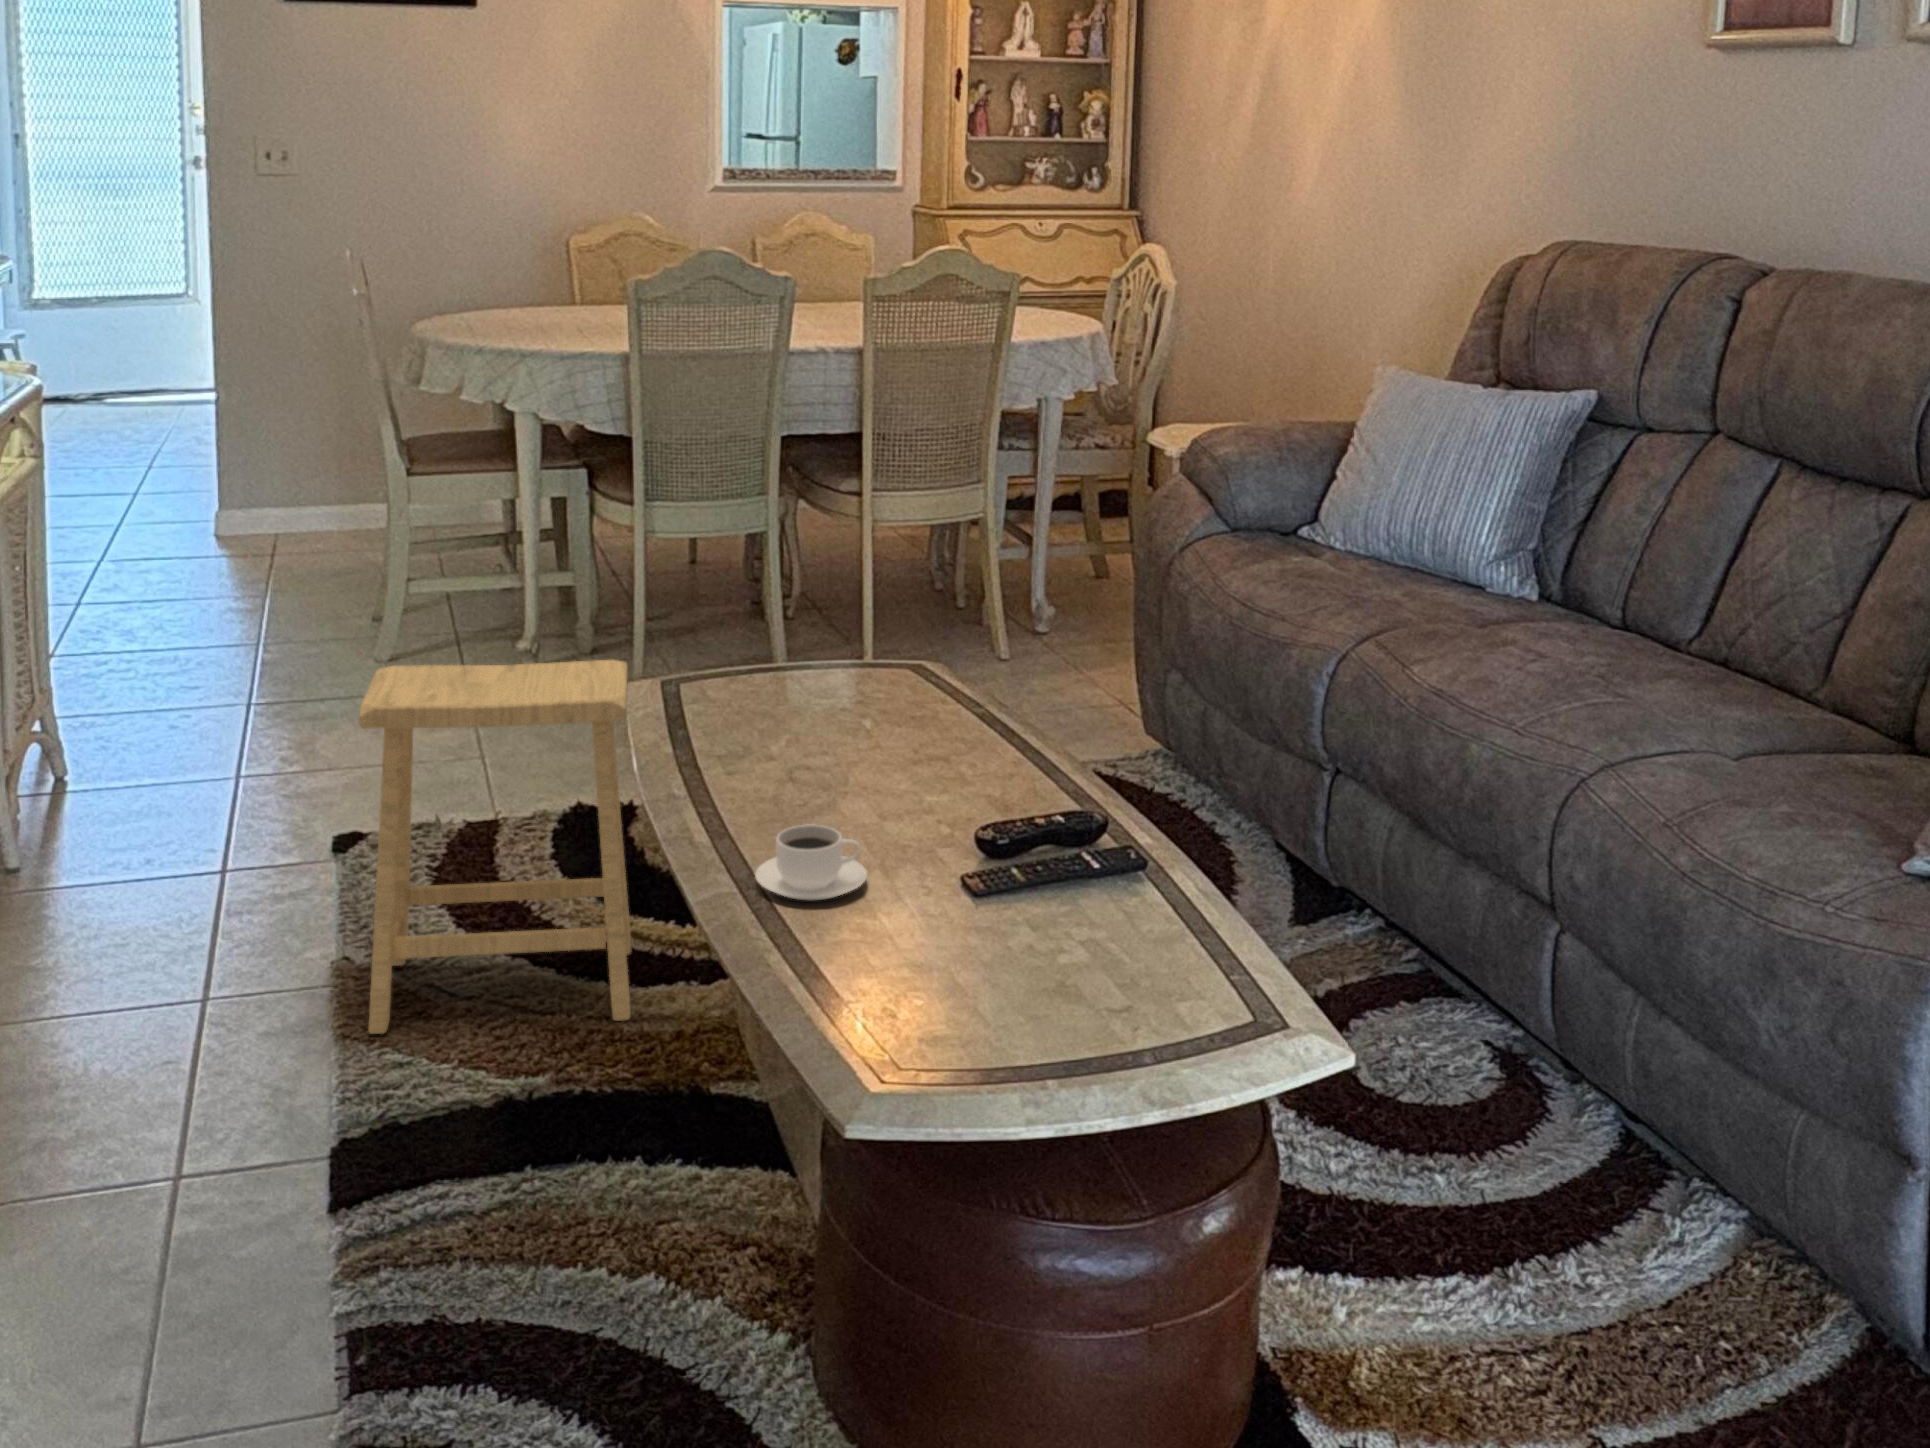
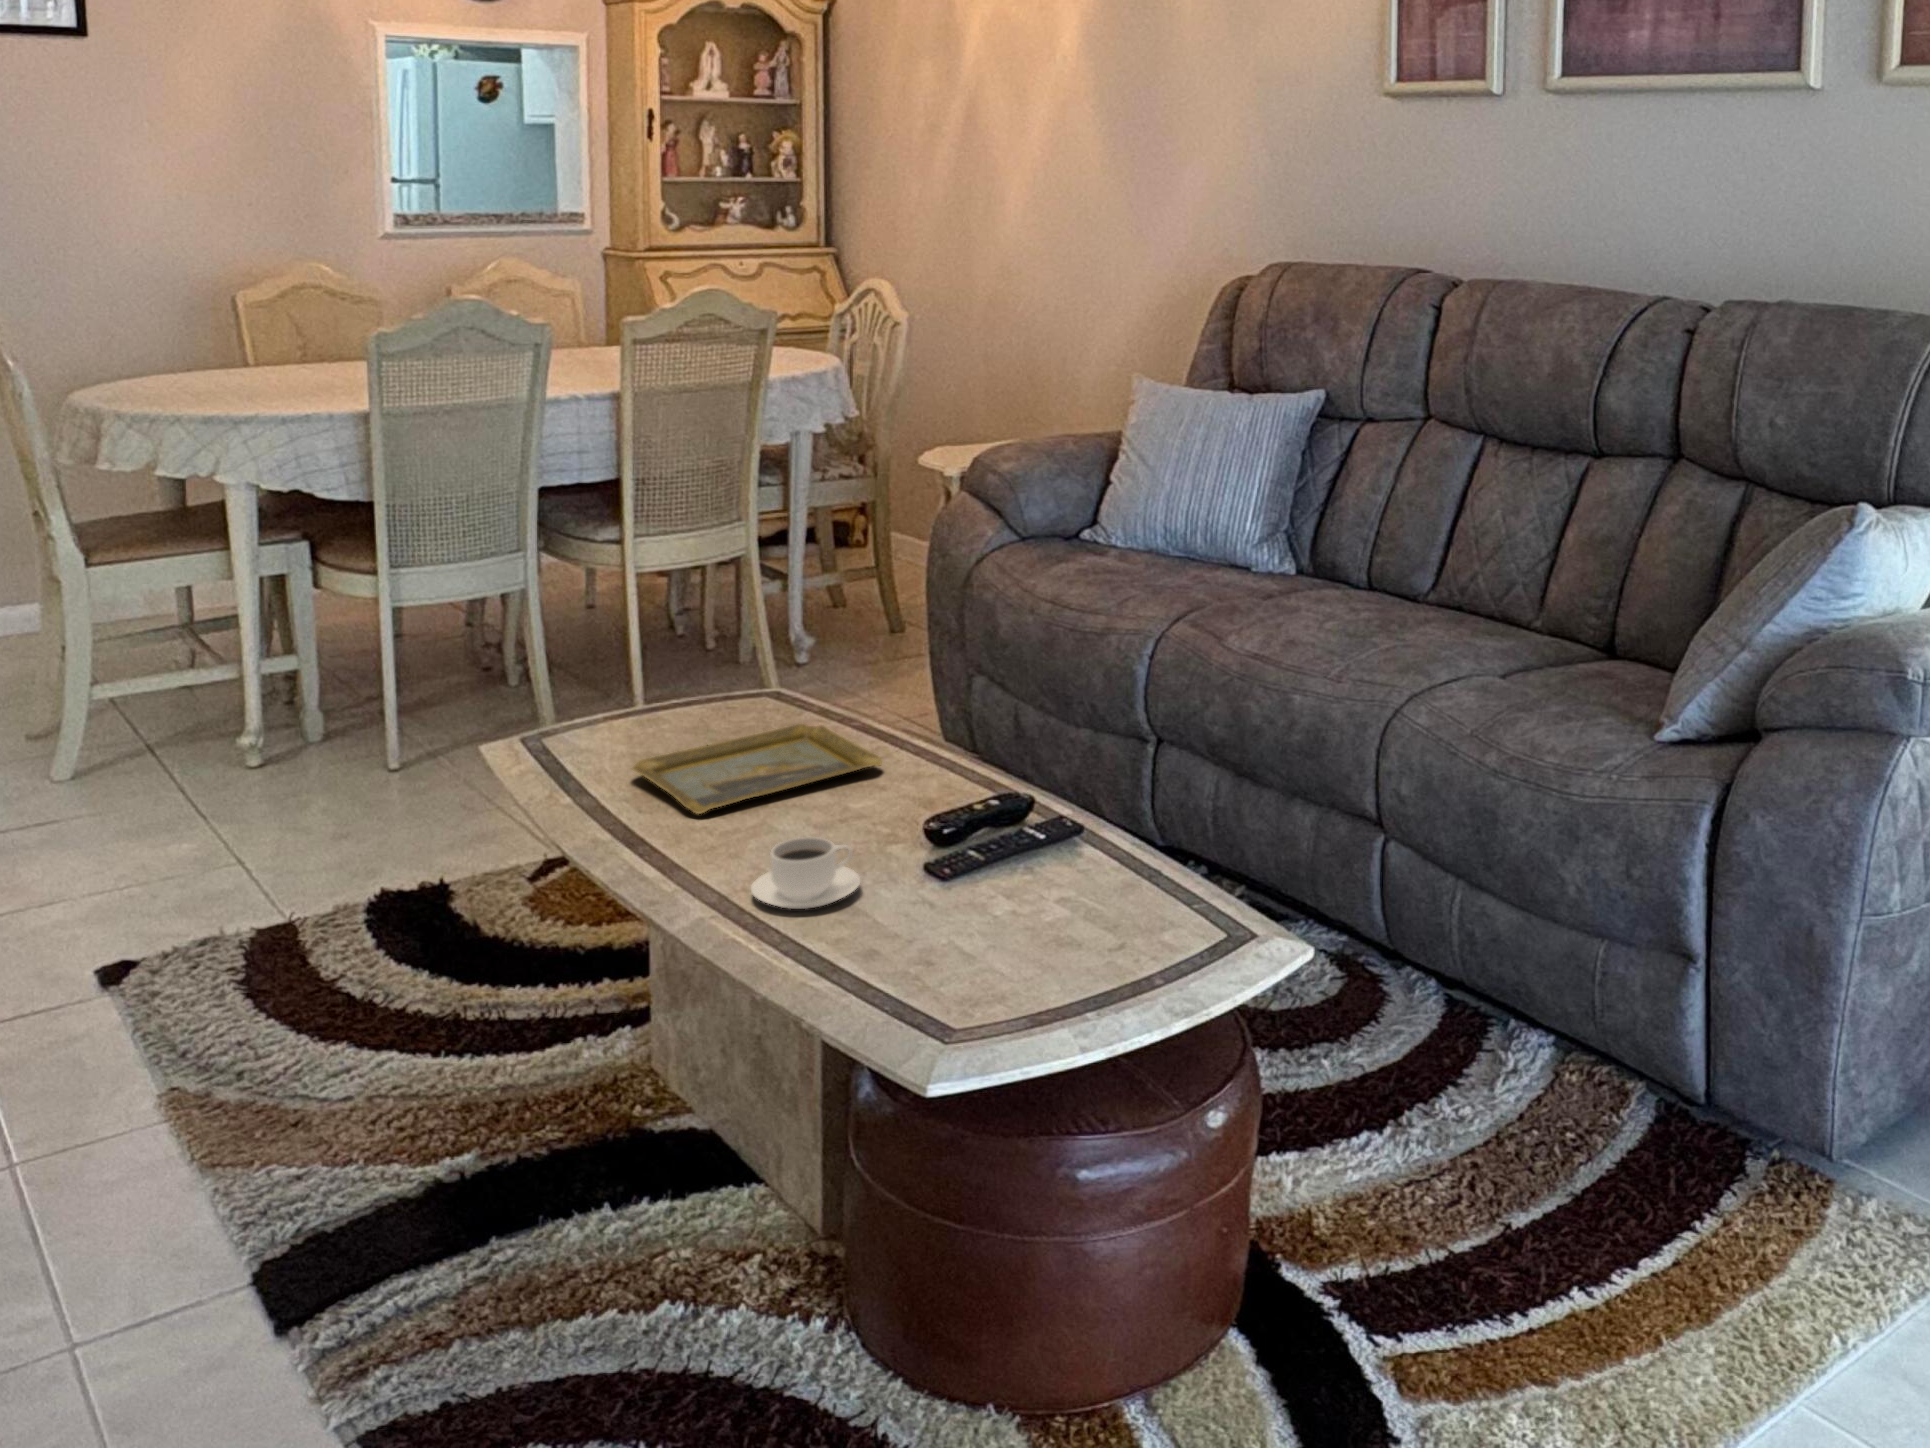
footstool: present [359,660,631,1034] -> none [208,720,536,1158]
tray: none [716,705,959,783] -> present [632,724,882,814]

